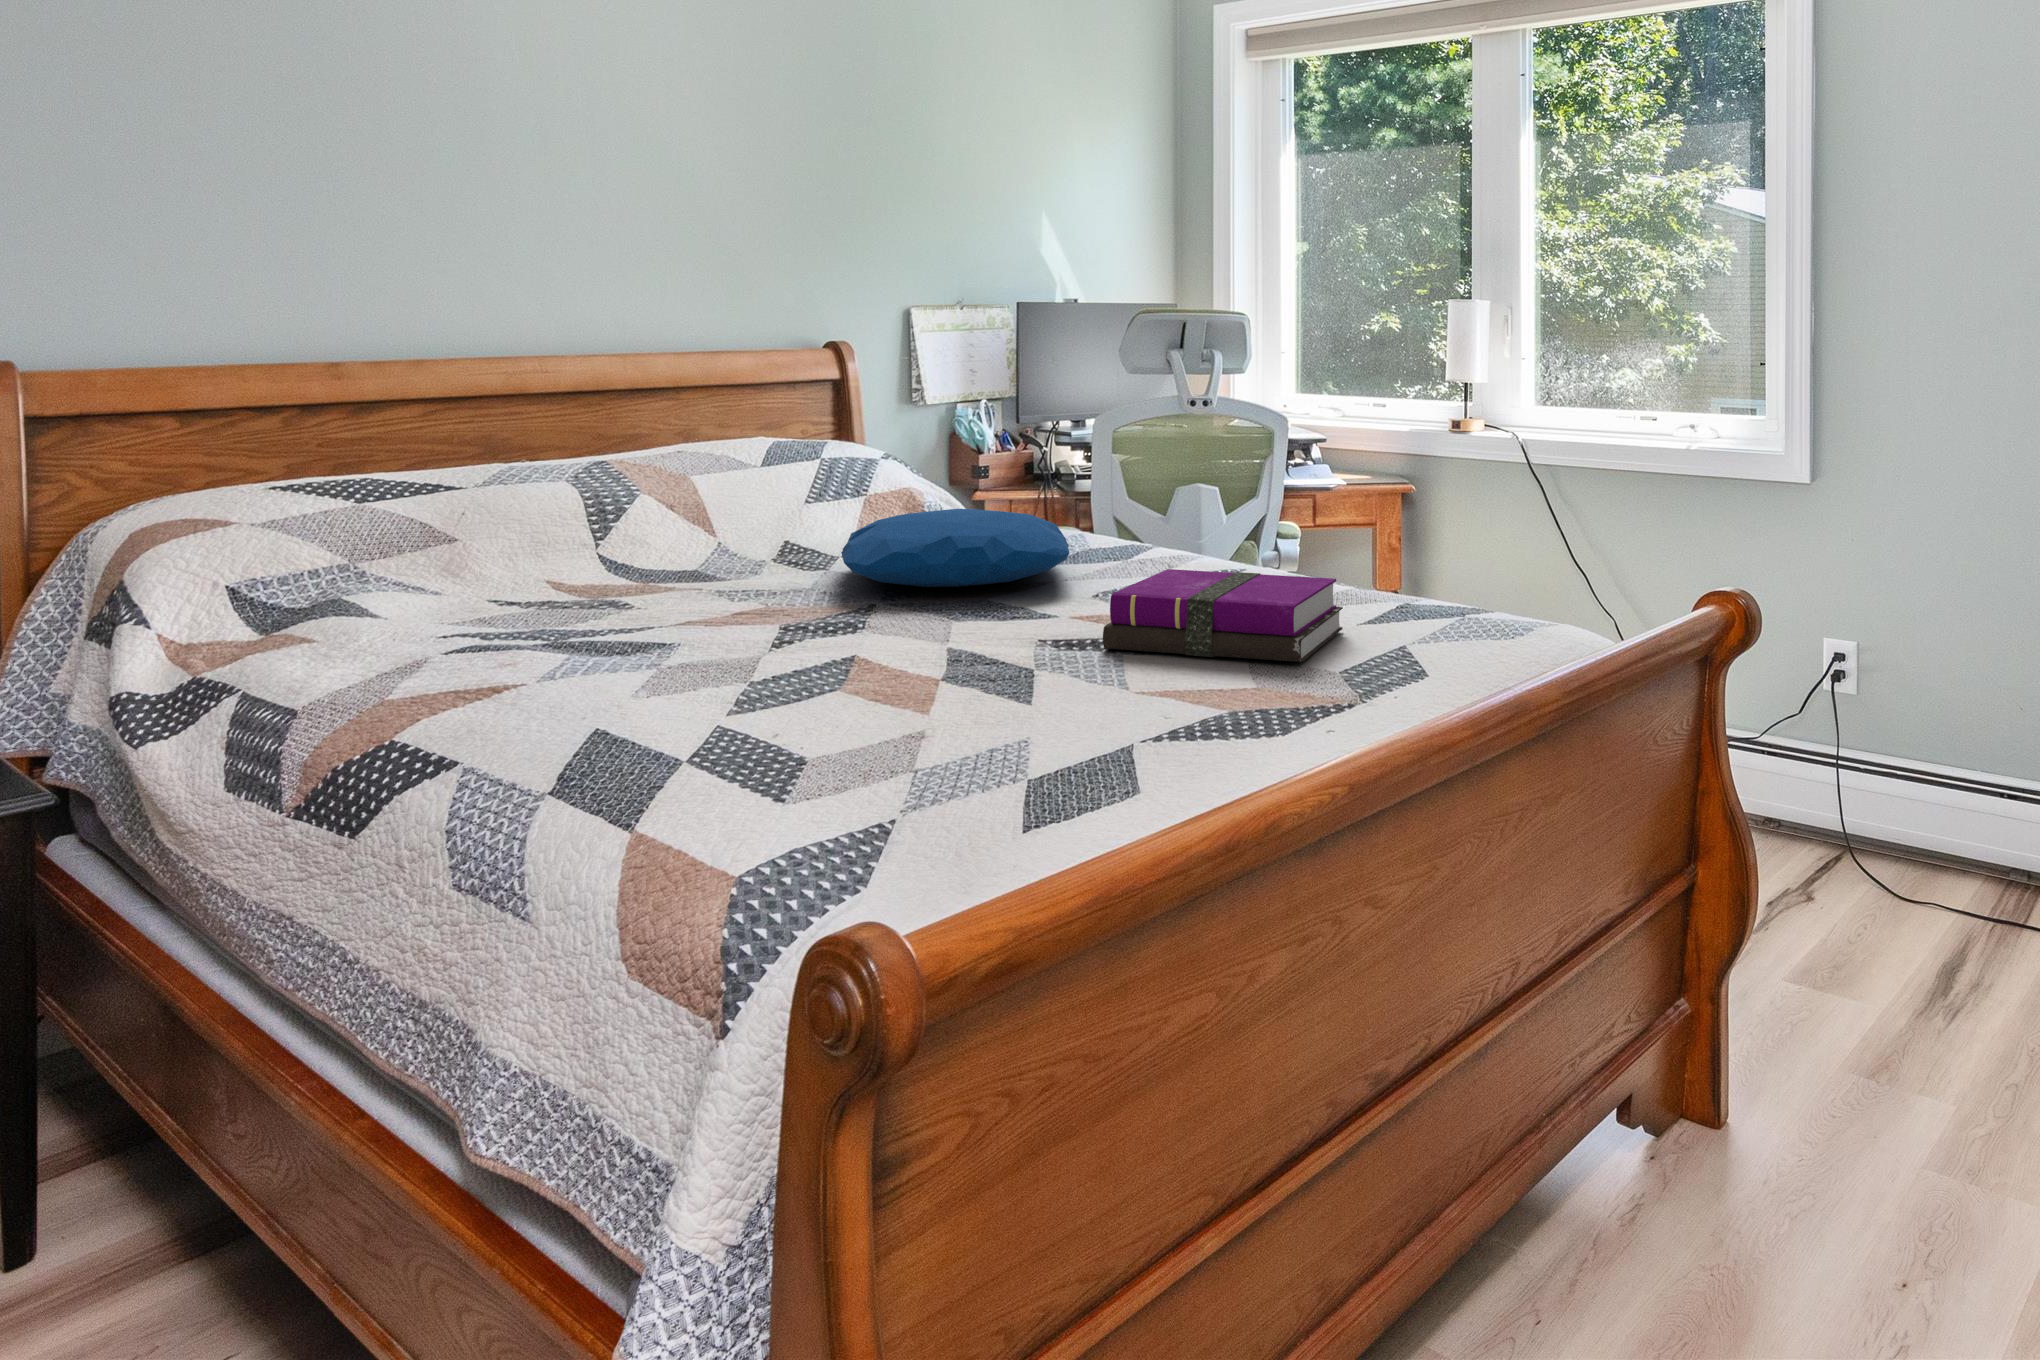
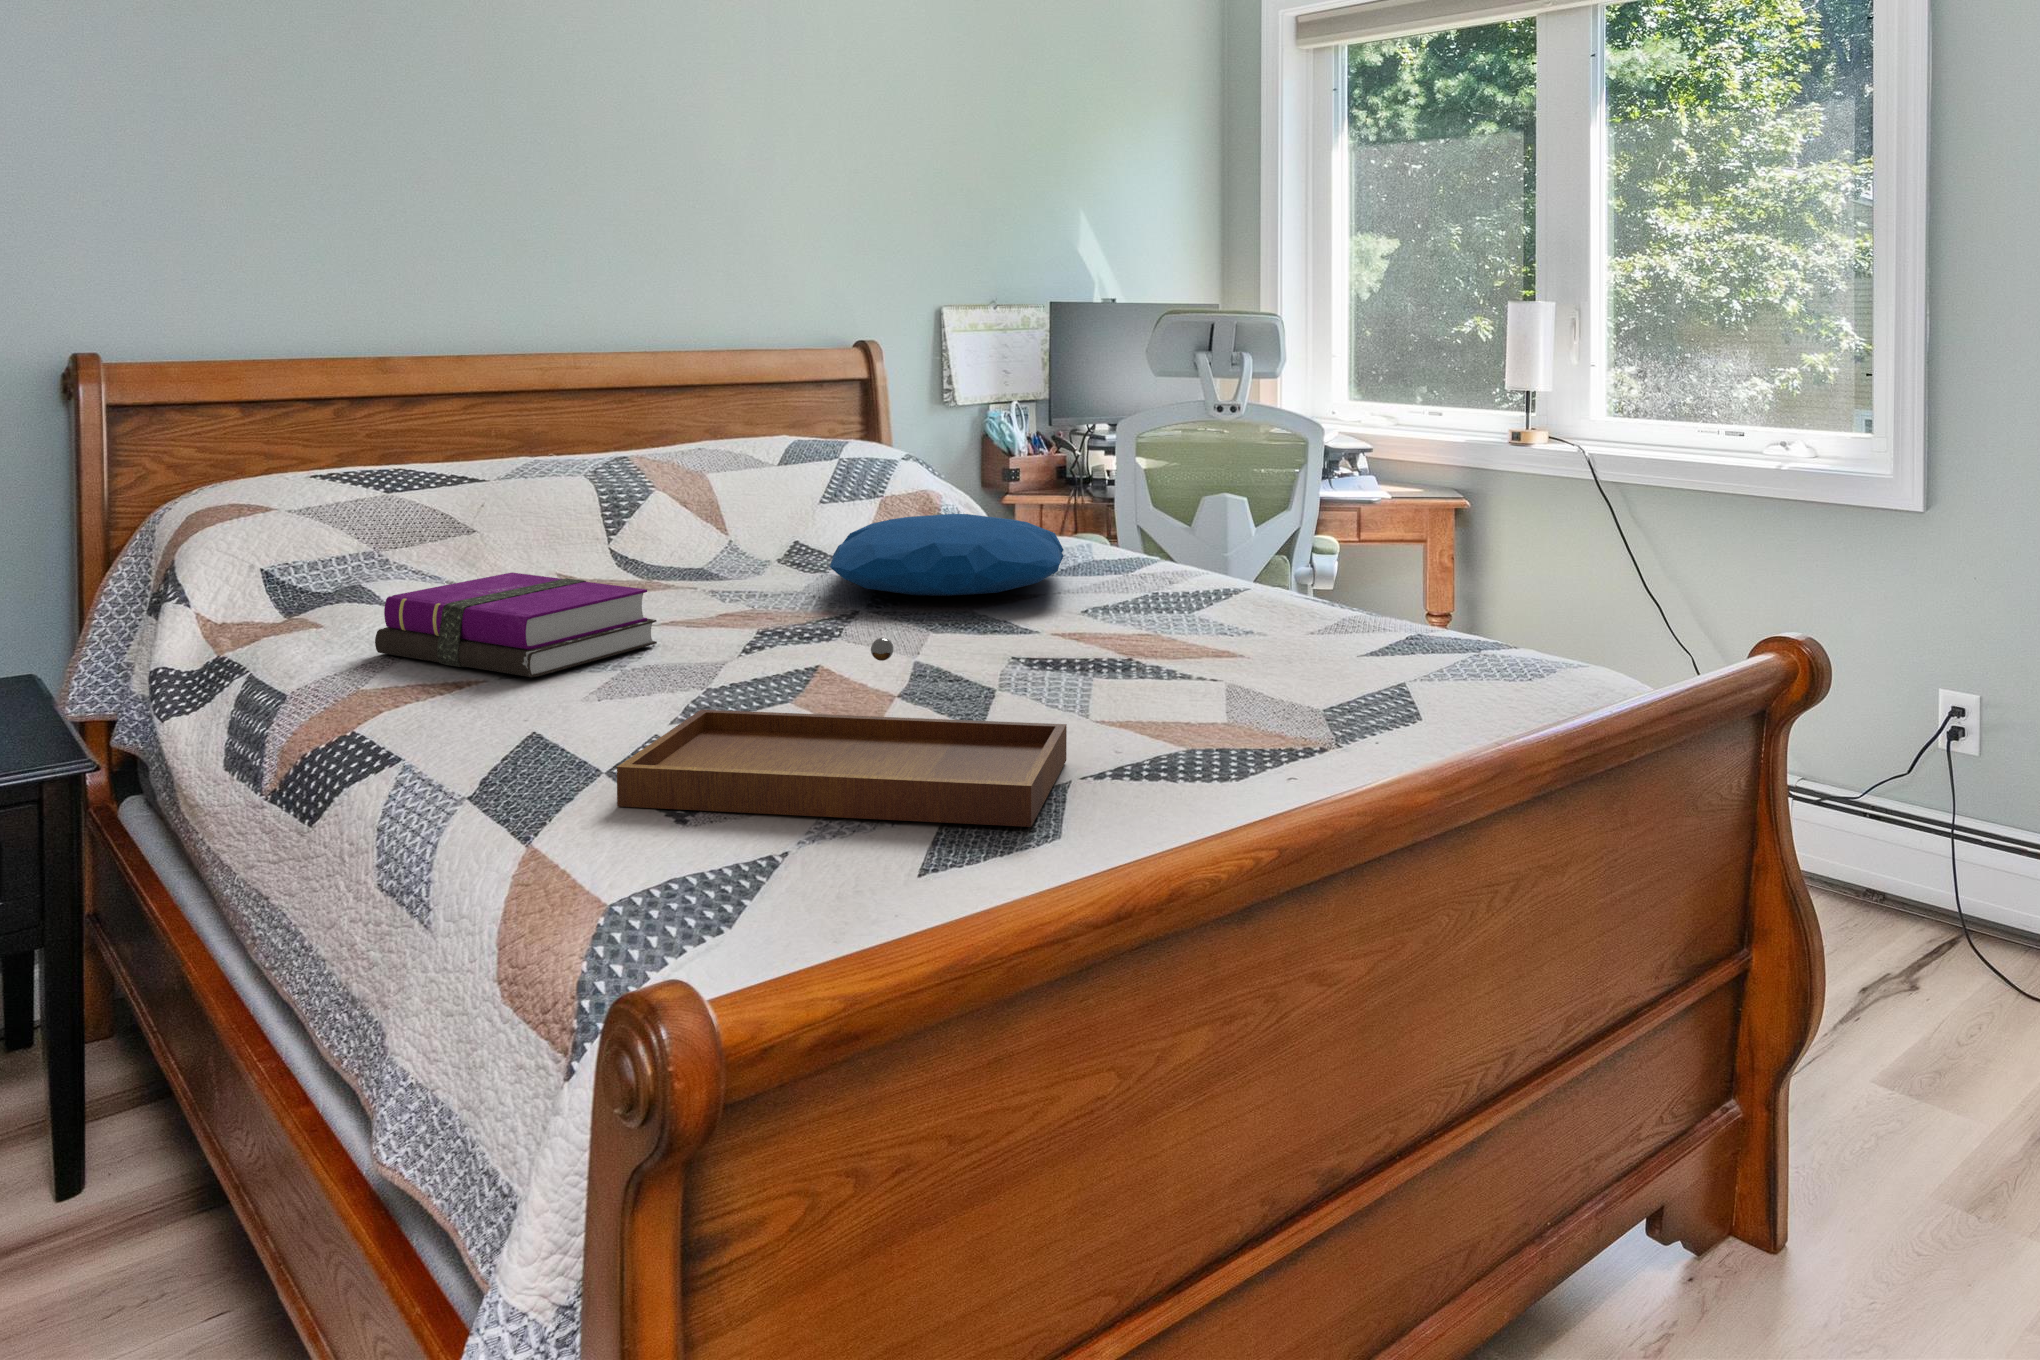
notebook: present [1103,569,1343,662] -> present [375,573,657,677]
tray: none [711,618,1130,789] -> present [617,638,1067,827]

